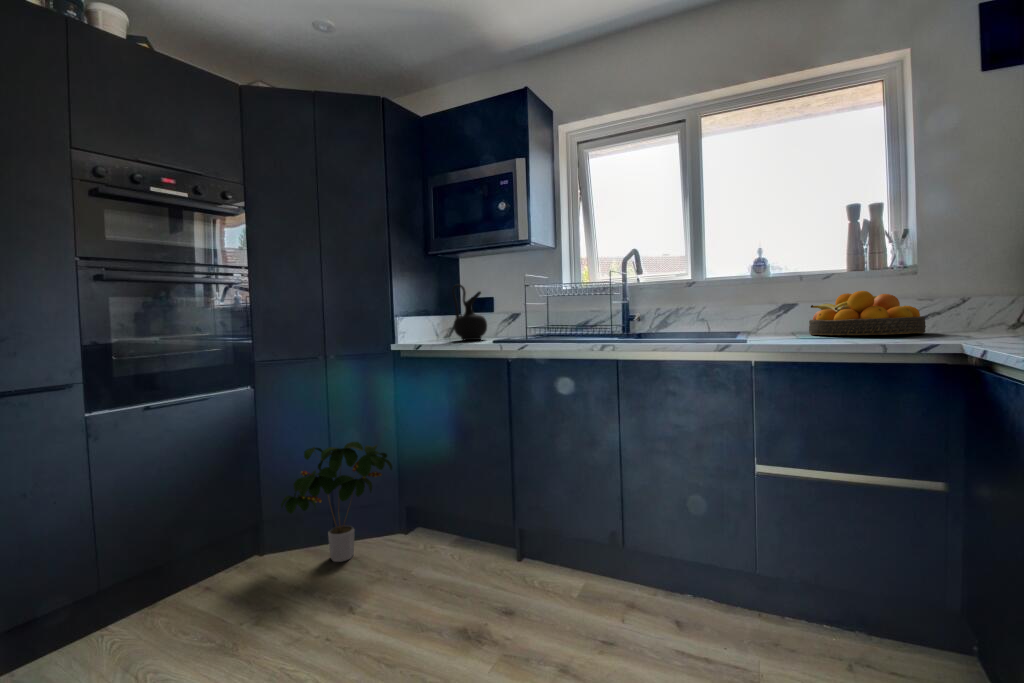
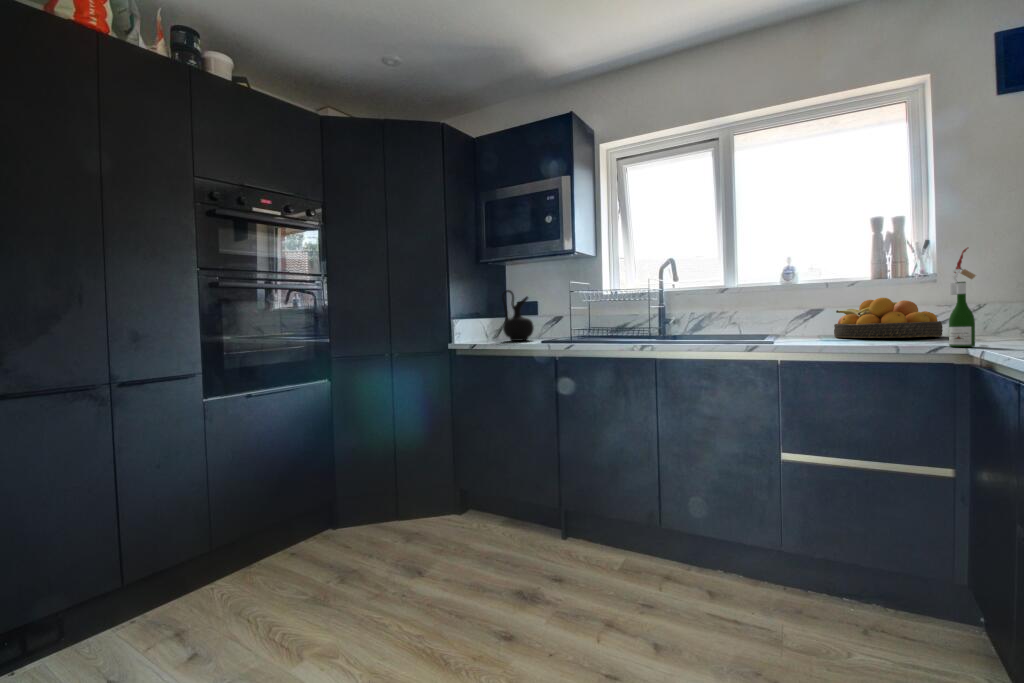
wine bottle: none [941,231,987,345] -> present [949,248,988,347]
potted plant: present [281,442,392,562] -> none [353,430,450,537]

